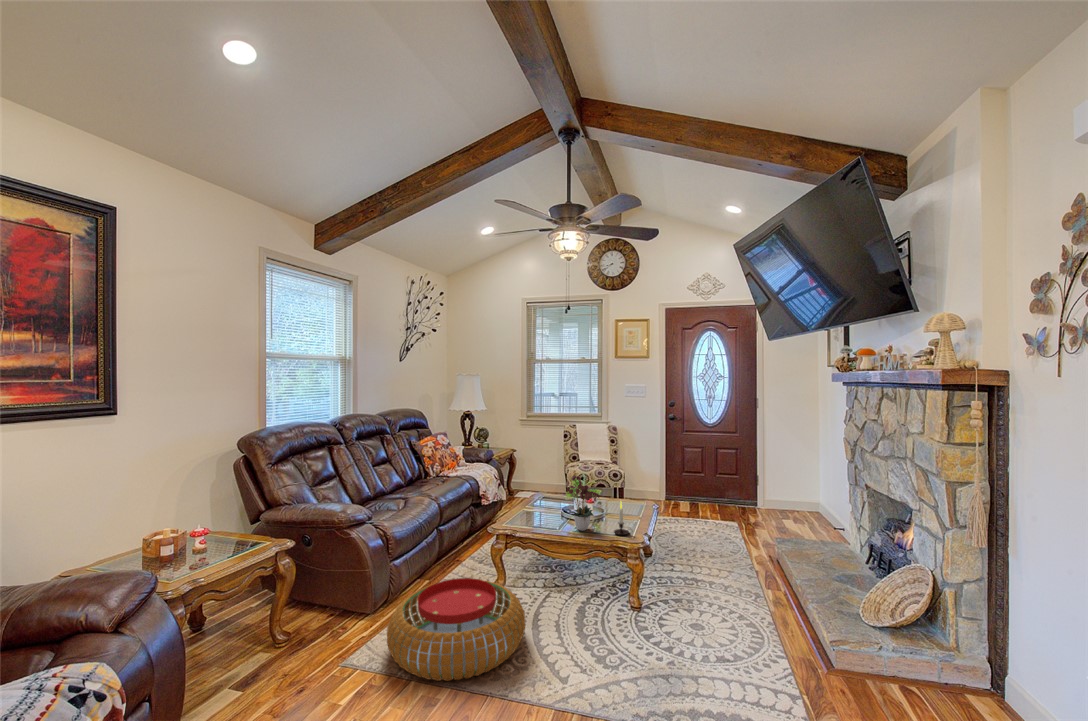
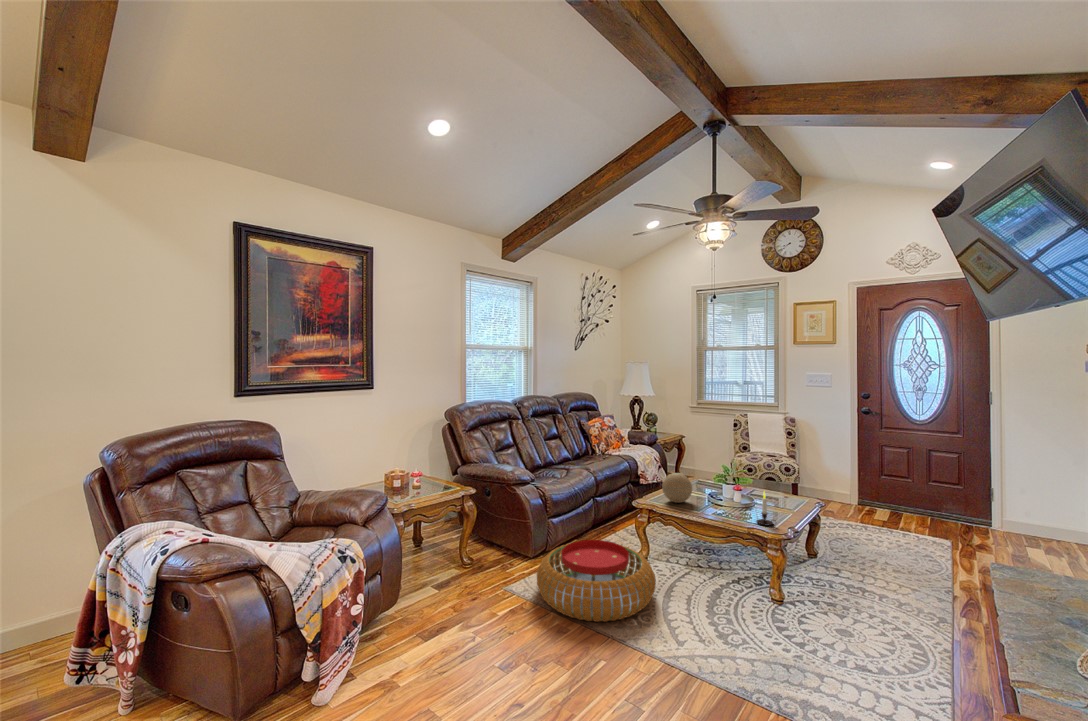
flower arrangement: present [567,475,600,531] -> none [706,459,745,516]
decorative orb: none [518,491,548,523] -> present [662,473,692,503]

